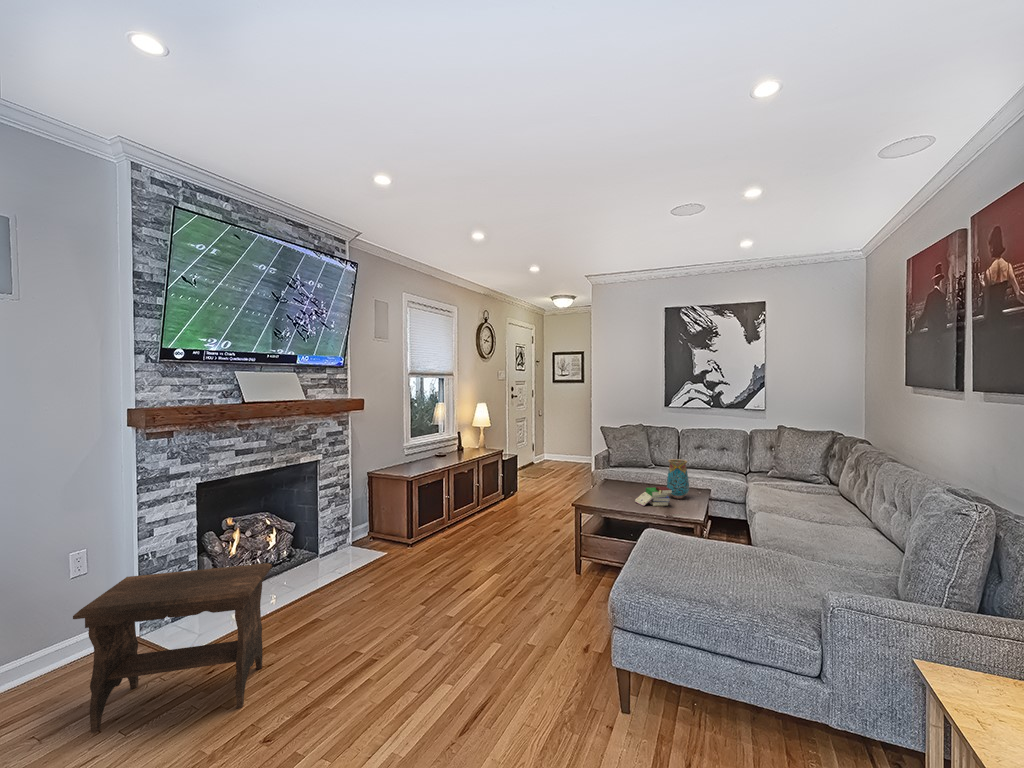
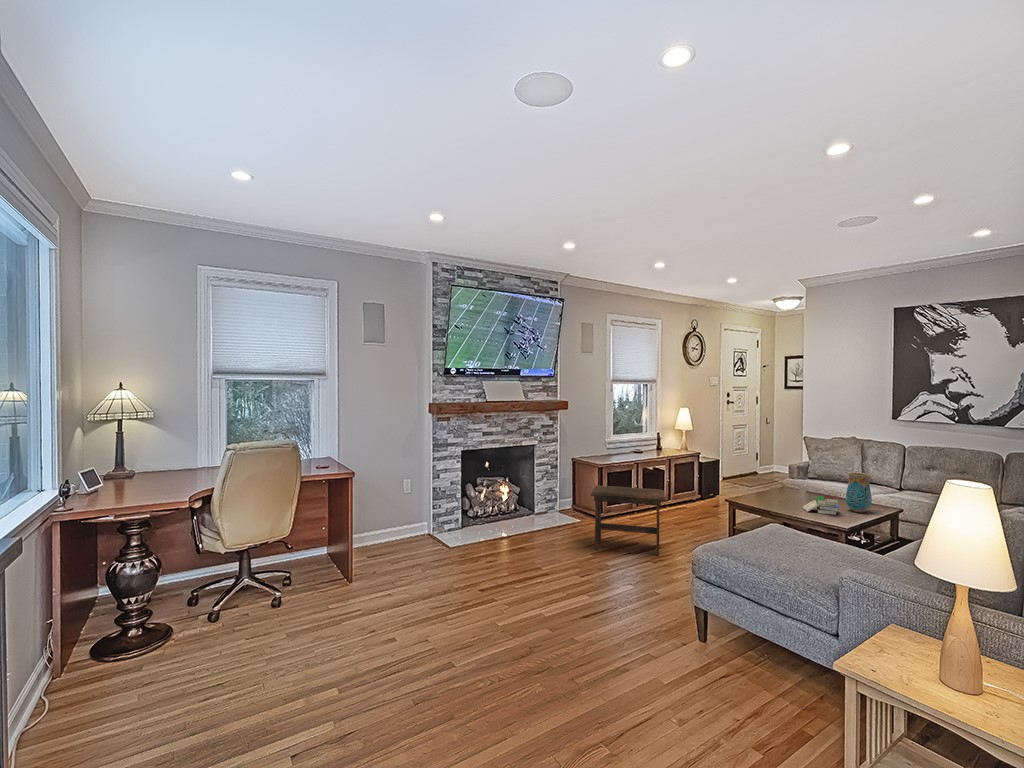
footstool: present [73,563,272,733] -> present [591,485,665,556]

